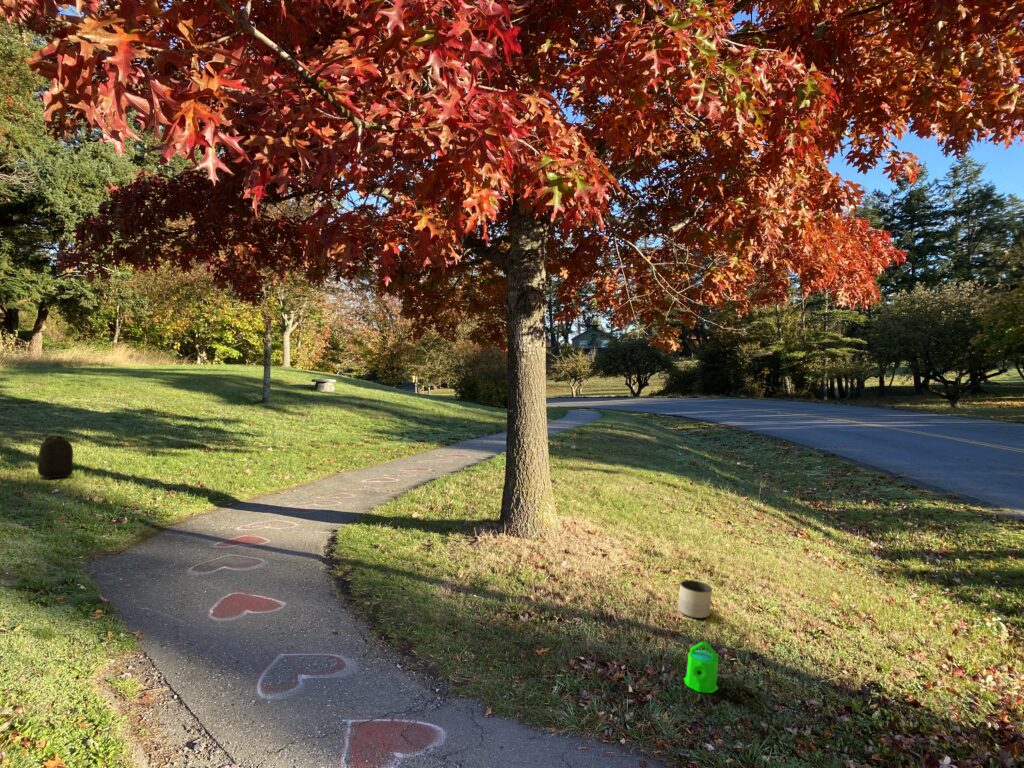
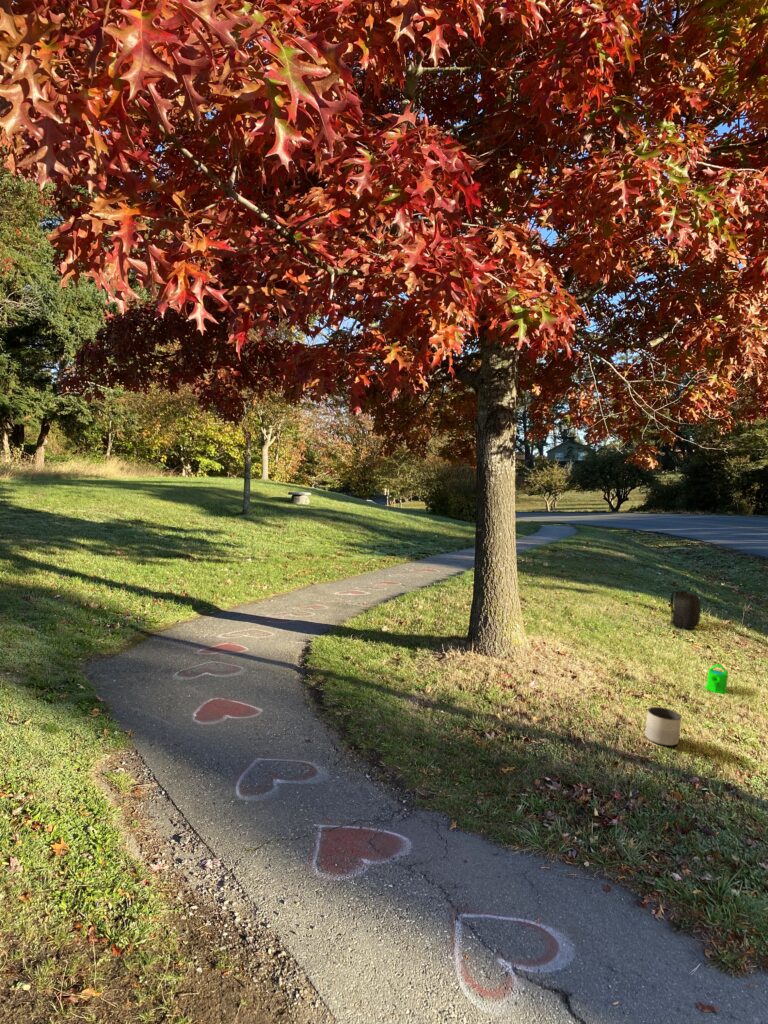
backpack: present [38,436,73,478] -> present [671,590,701,629]
watering can: present [684,642,718,693] -> present [705,664,728,693]

